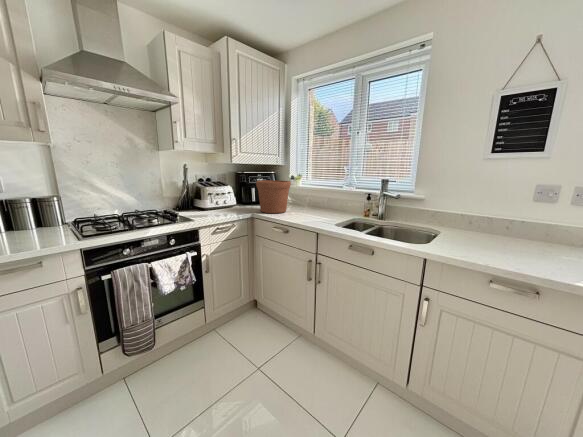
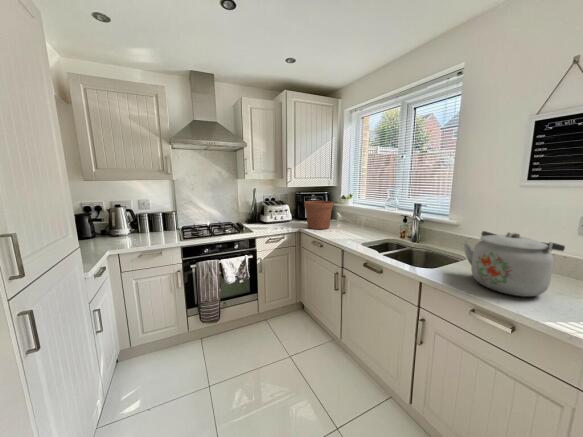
kettle: none [457,198,546,258] -> present [464,231,565,297]

